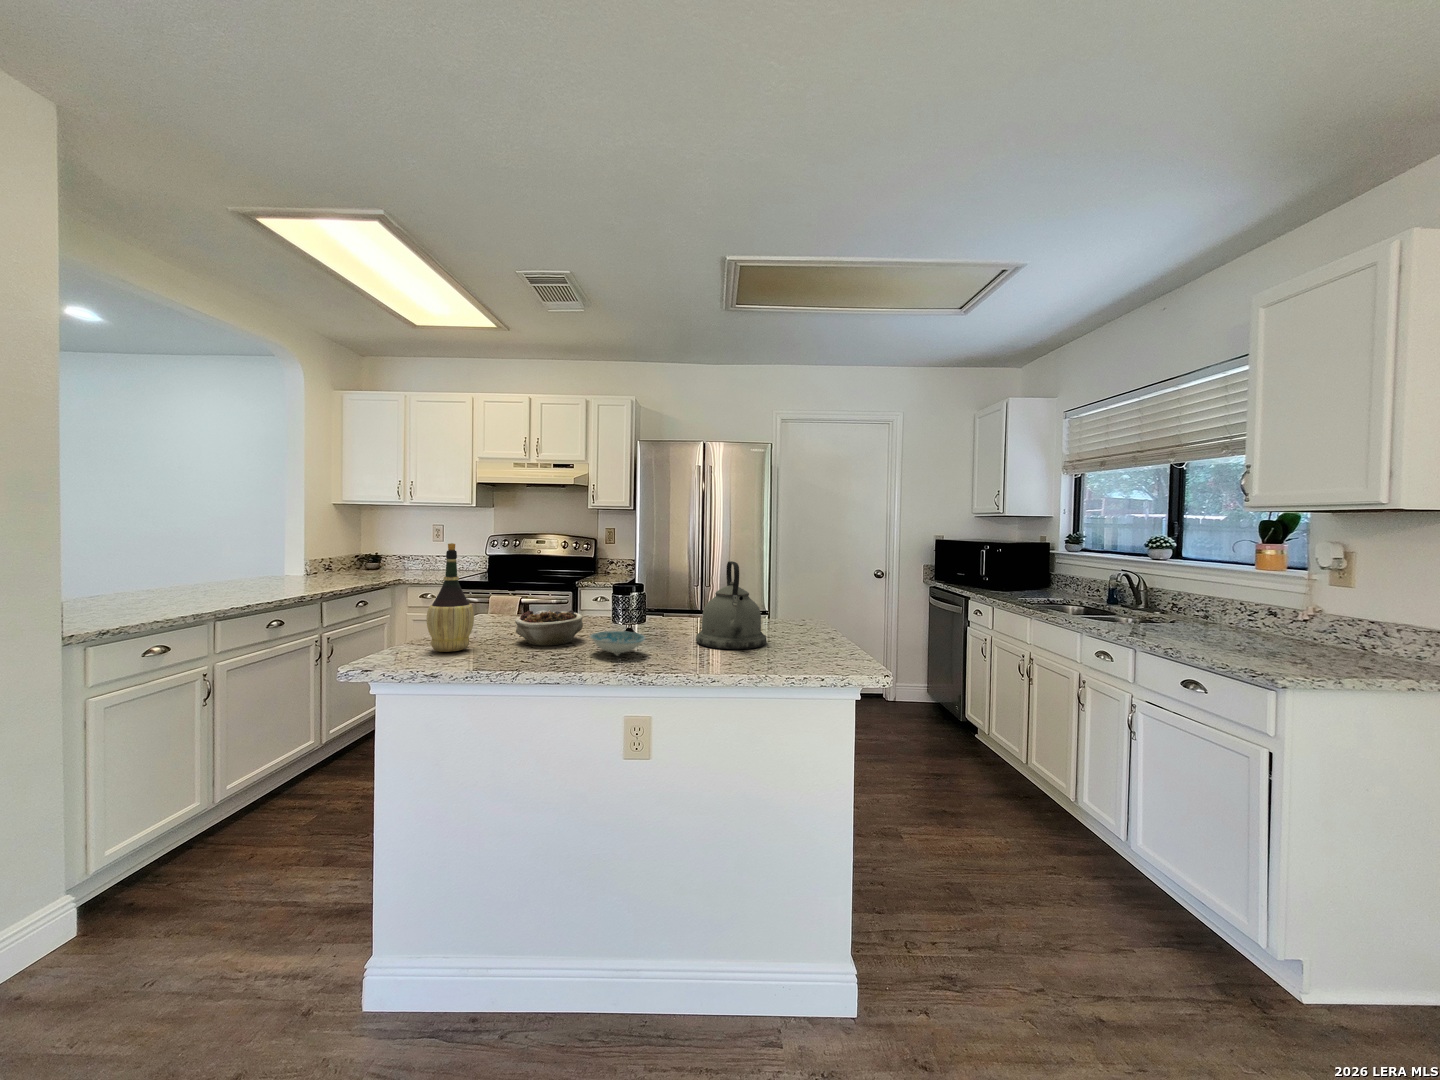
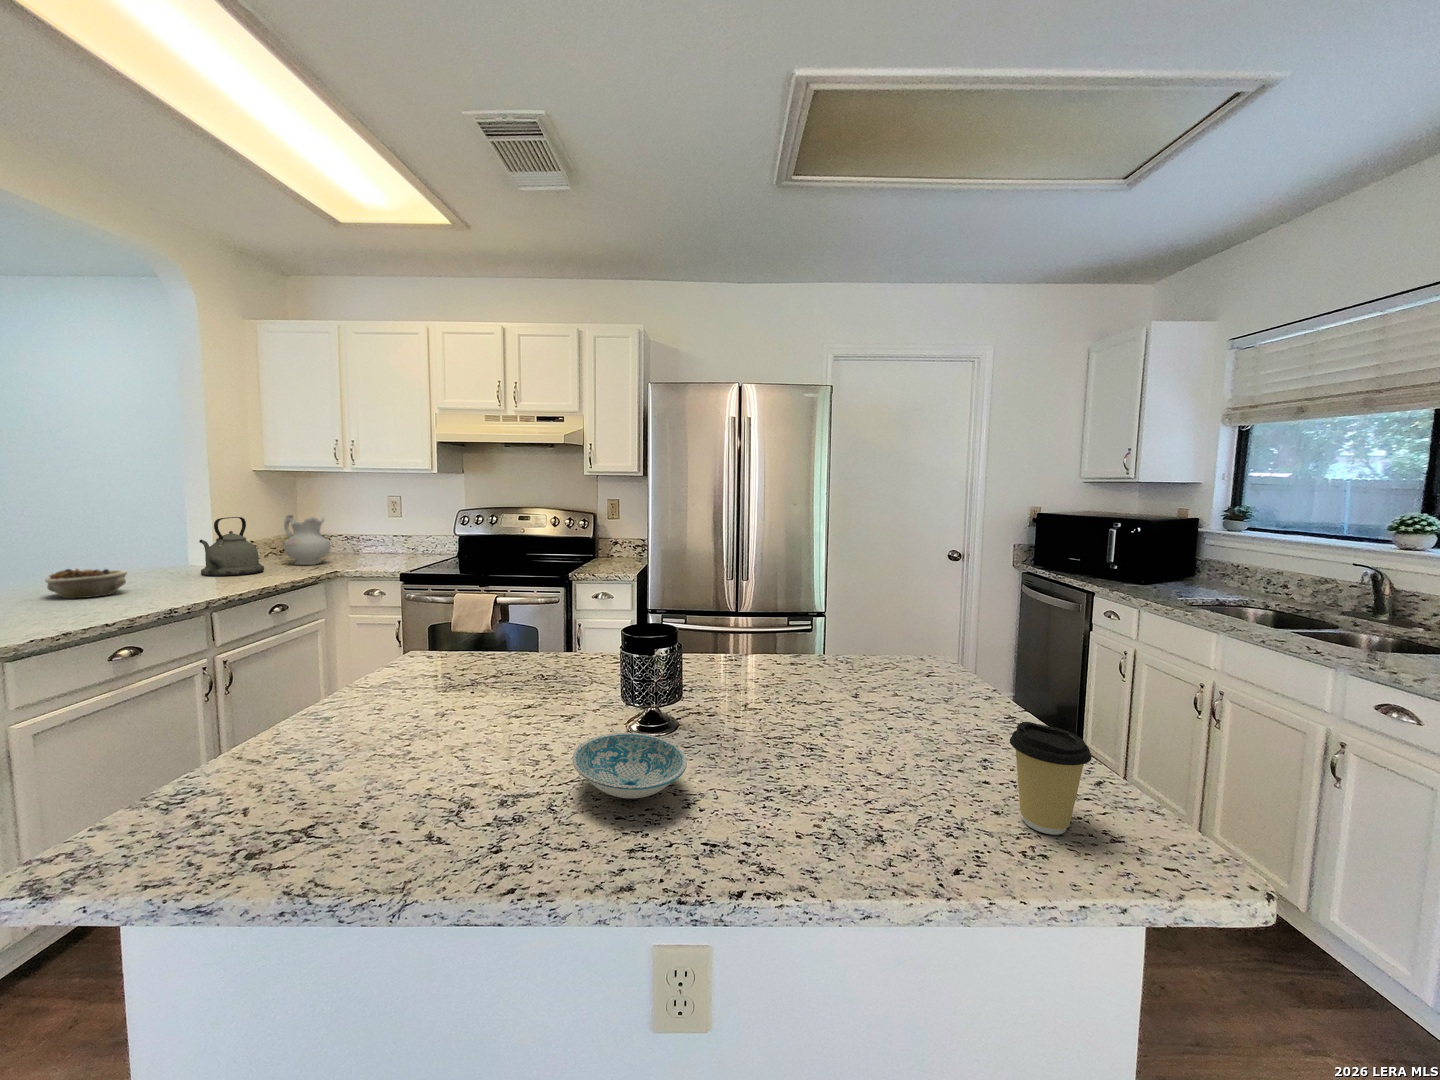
ceramic pitcher: none [357,537,391,576] -> present [284,515,330,565]
wine bottle: present [427,543,474,652] -> none [242,572,348,793]
kettle: present [696,561,766,649] -> present [199,517,264,576]
succulent planter: present [515,610,583,645] -> present [45,569,127,598]
coffee cup: none [799,616,834,665] -> present [1010,722,1092,835]

